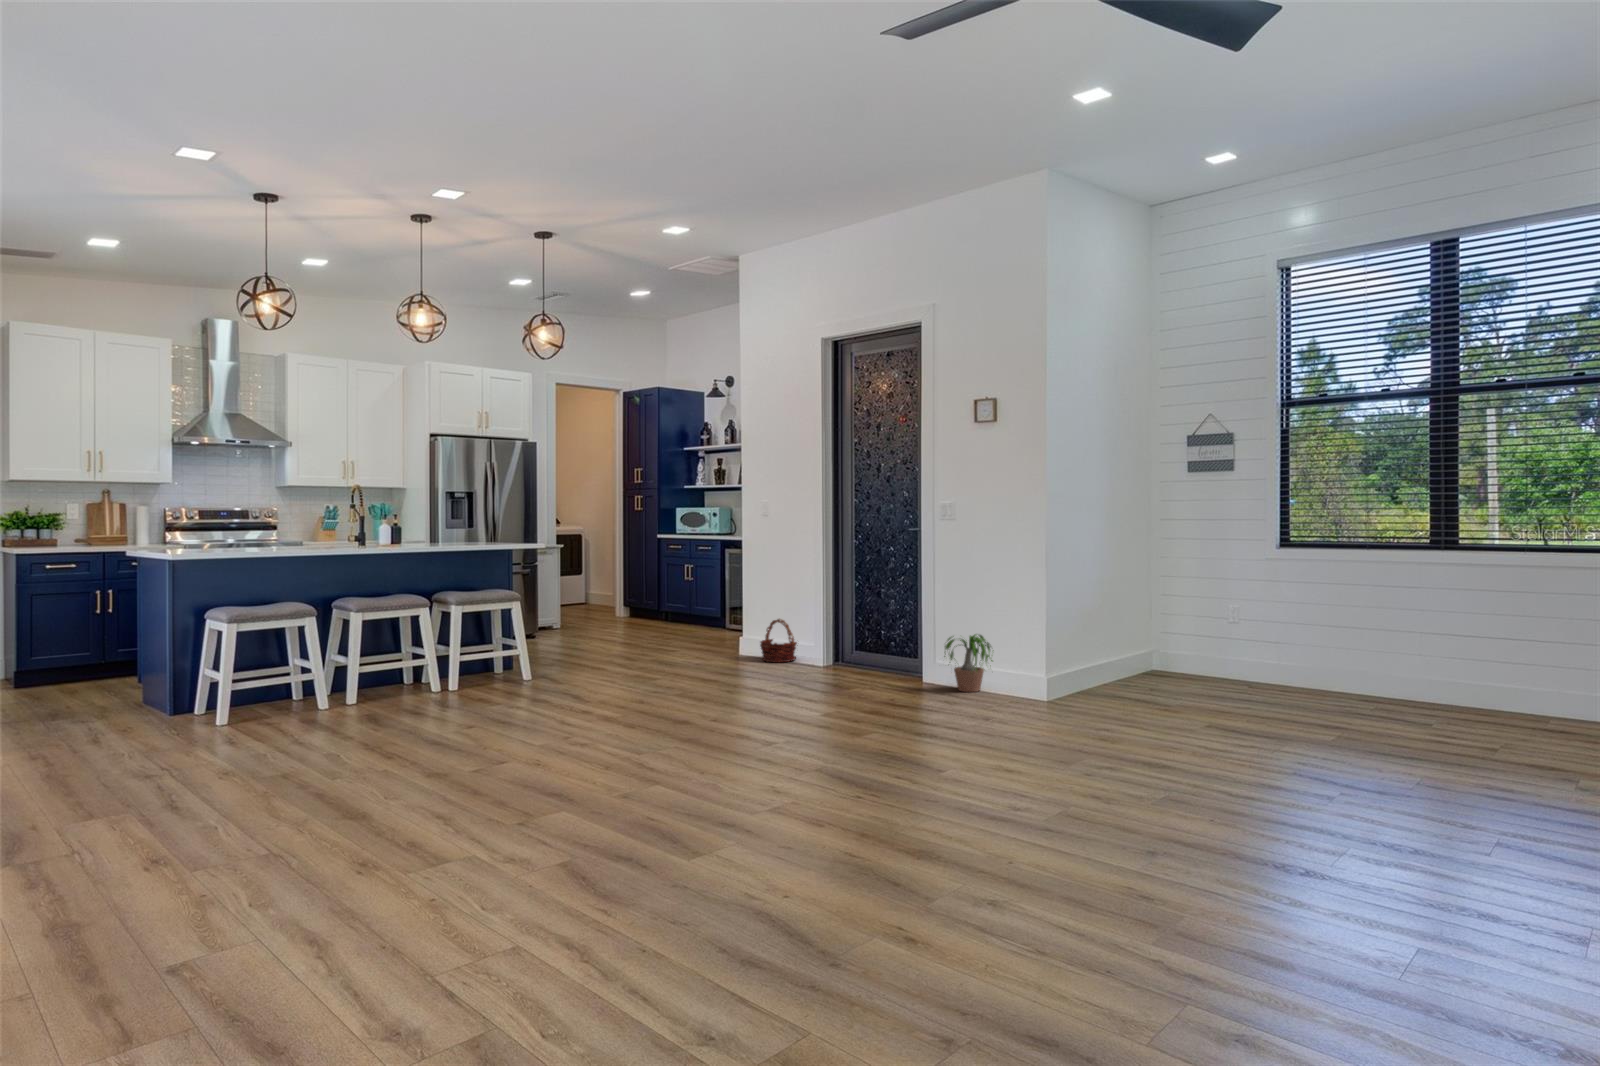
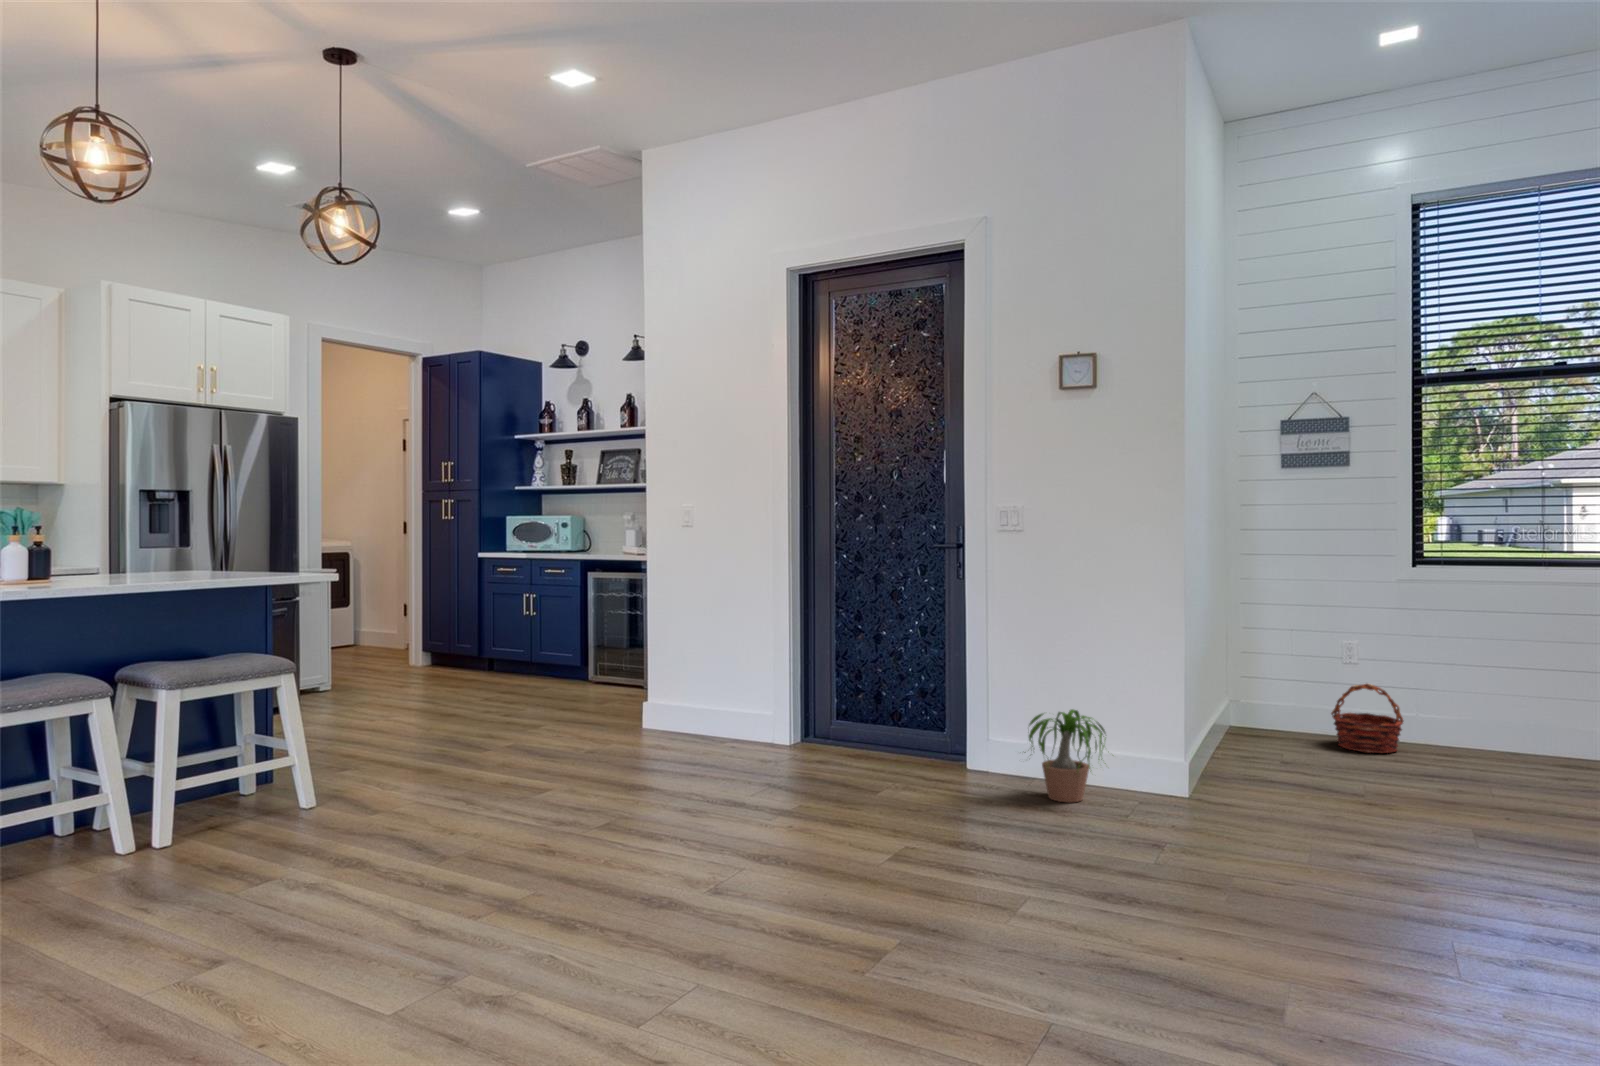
basket: present [760,619,797,662] -> present [1331,684,1403,753]

